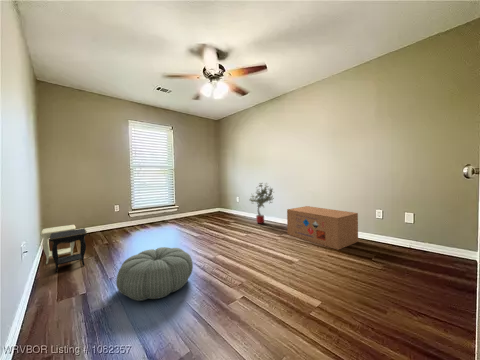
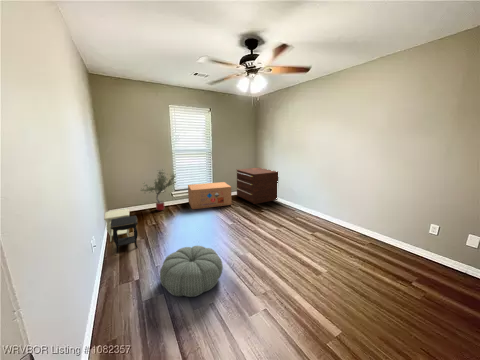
potted tree: present [250,183,274,224] -> present [141,170,176,211]
dresser: none [199,186,241,220] -> present [237,168,279,204]
cardboard box: present [287,206,358,250] -> present [188,182,231,209]

